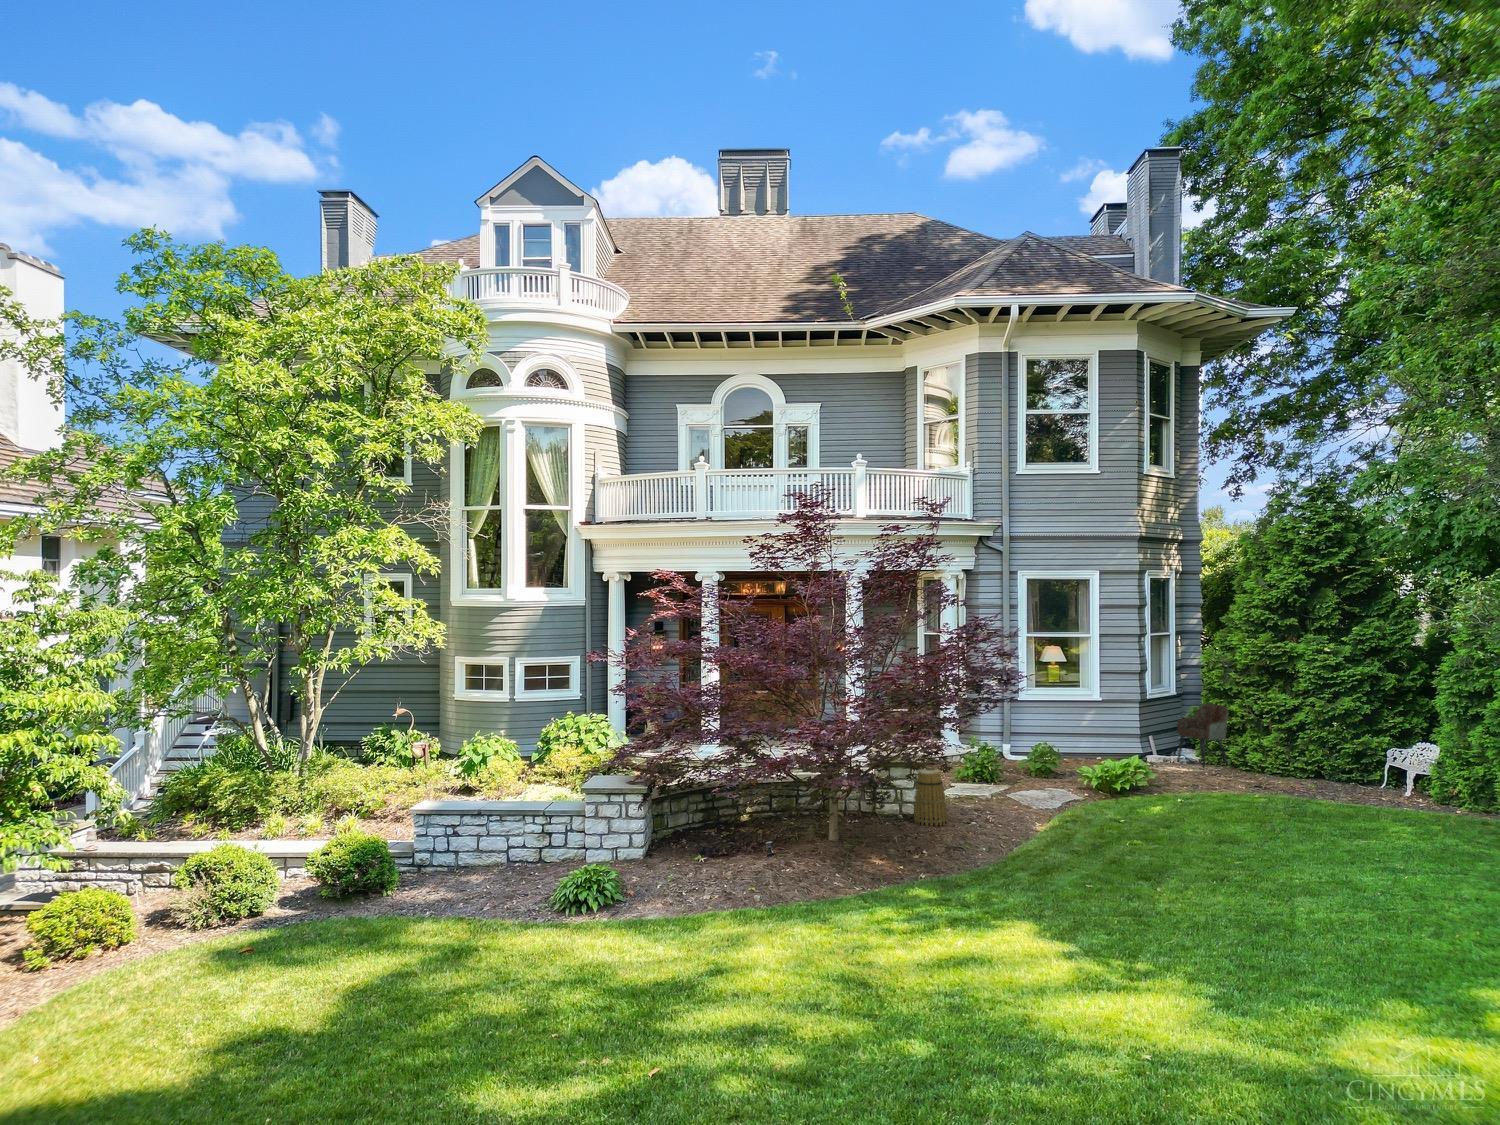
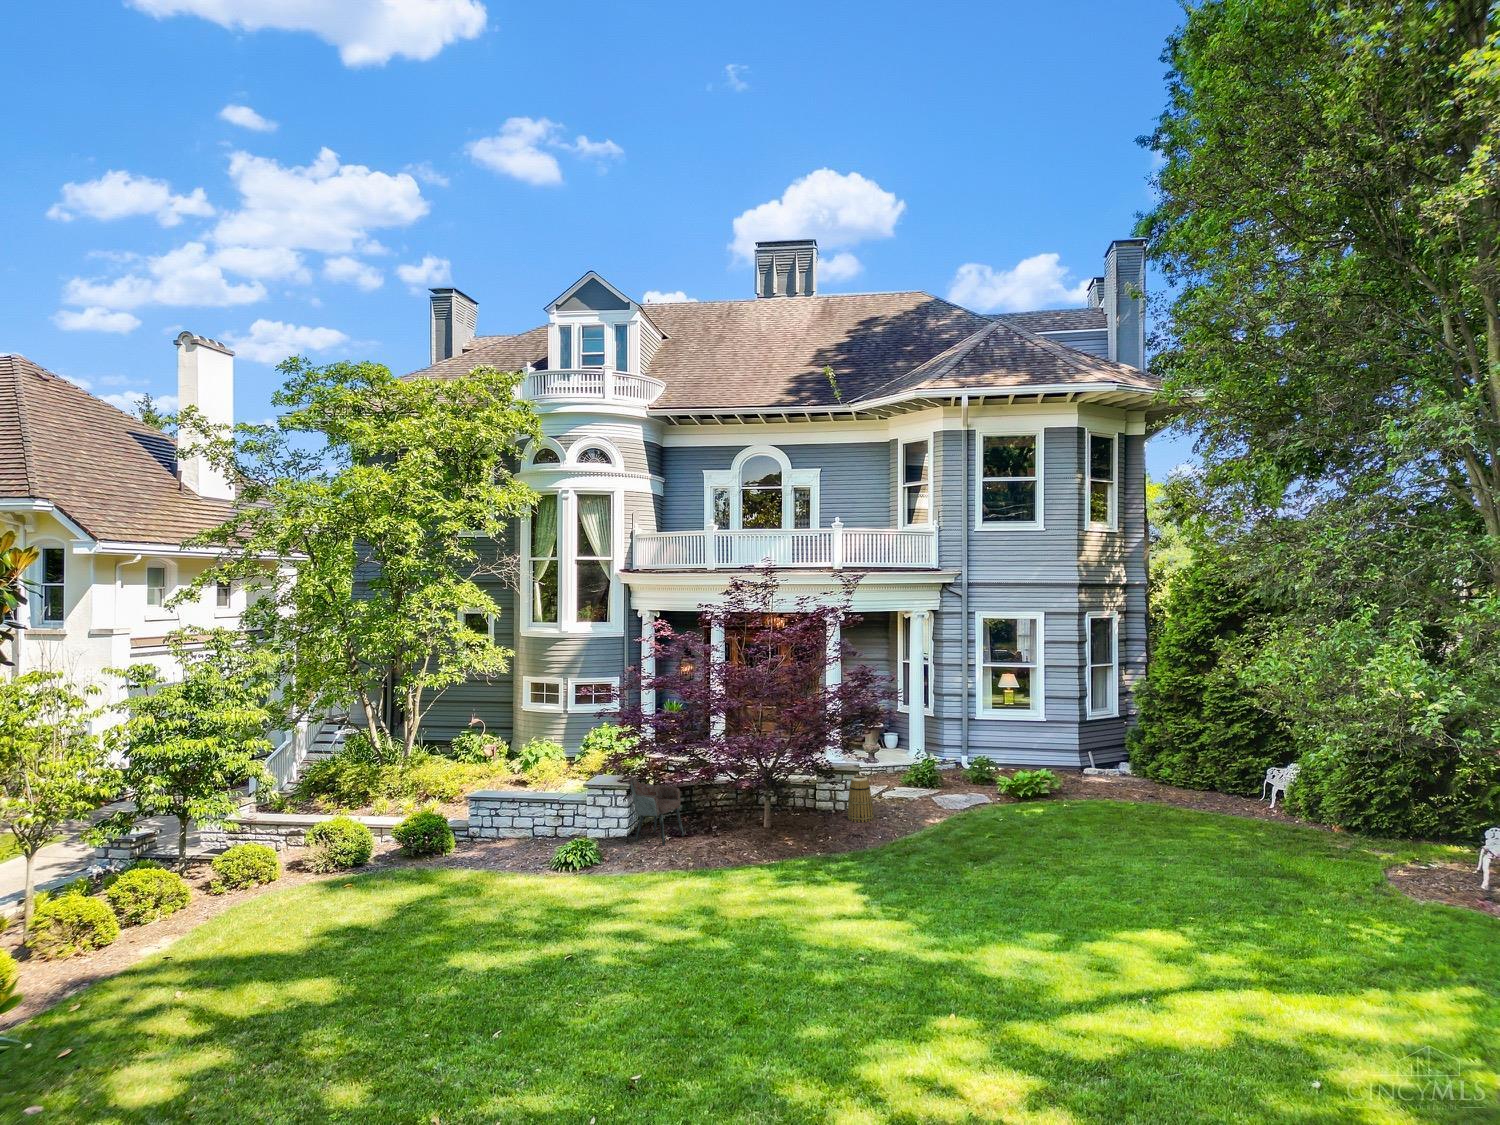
armchair: present [1177,703,1228,767] -> present [631,778,684,846]

